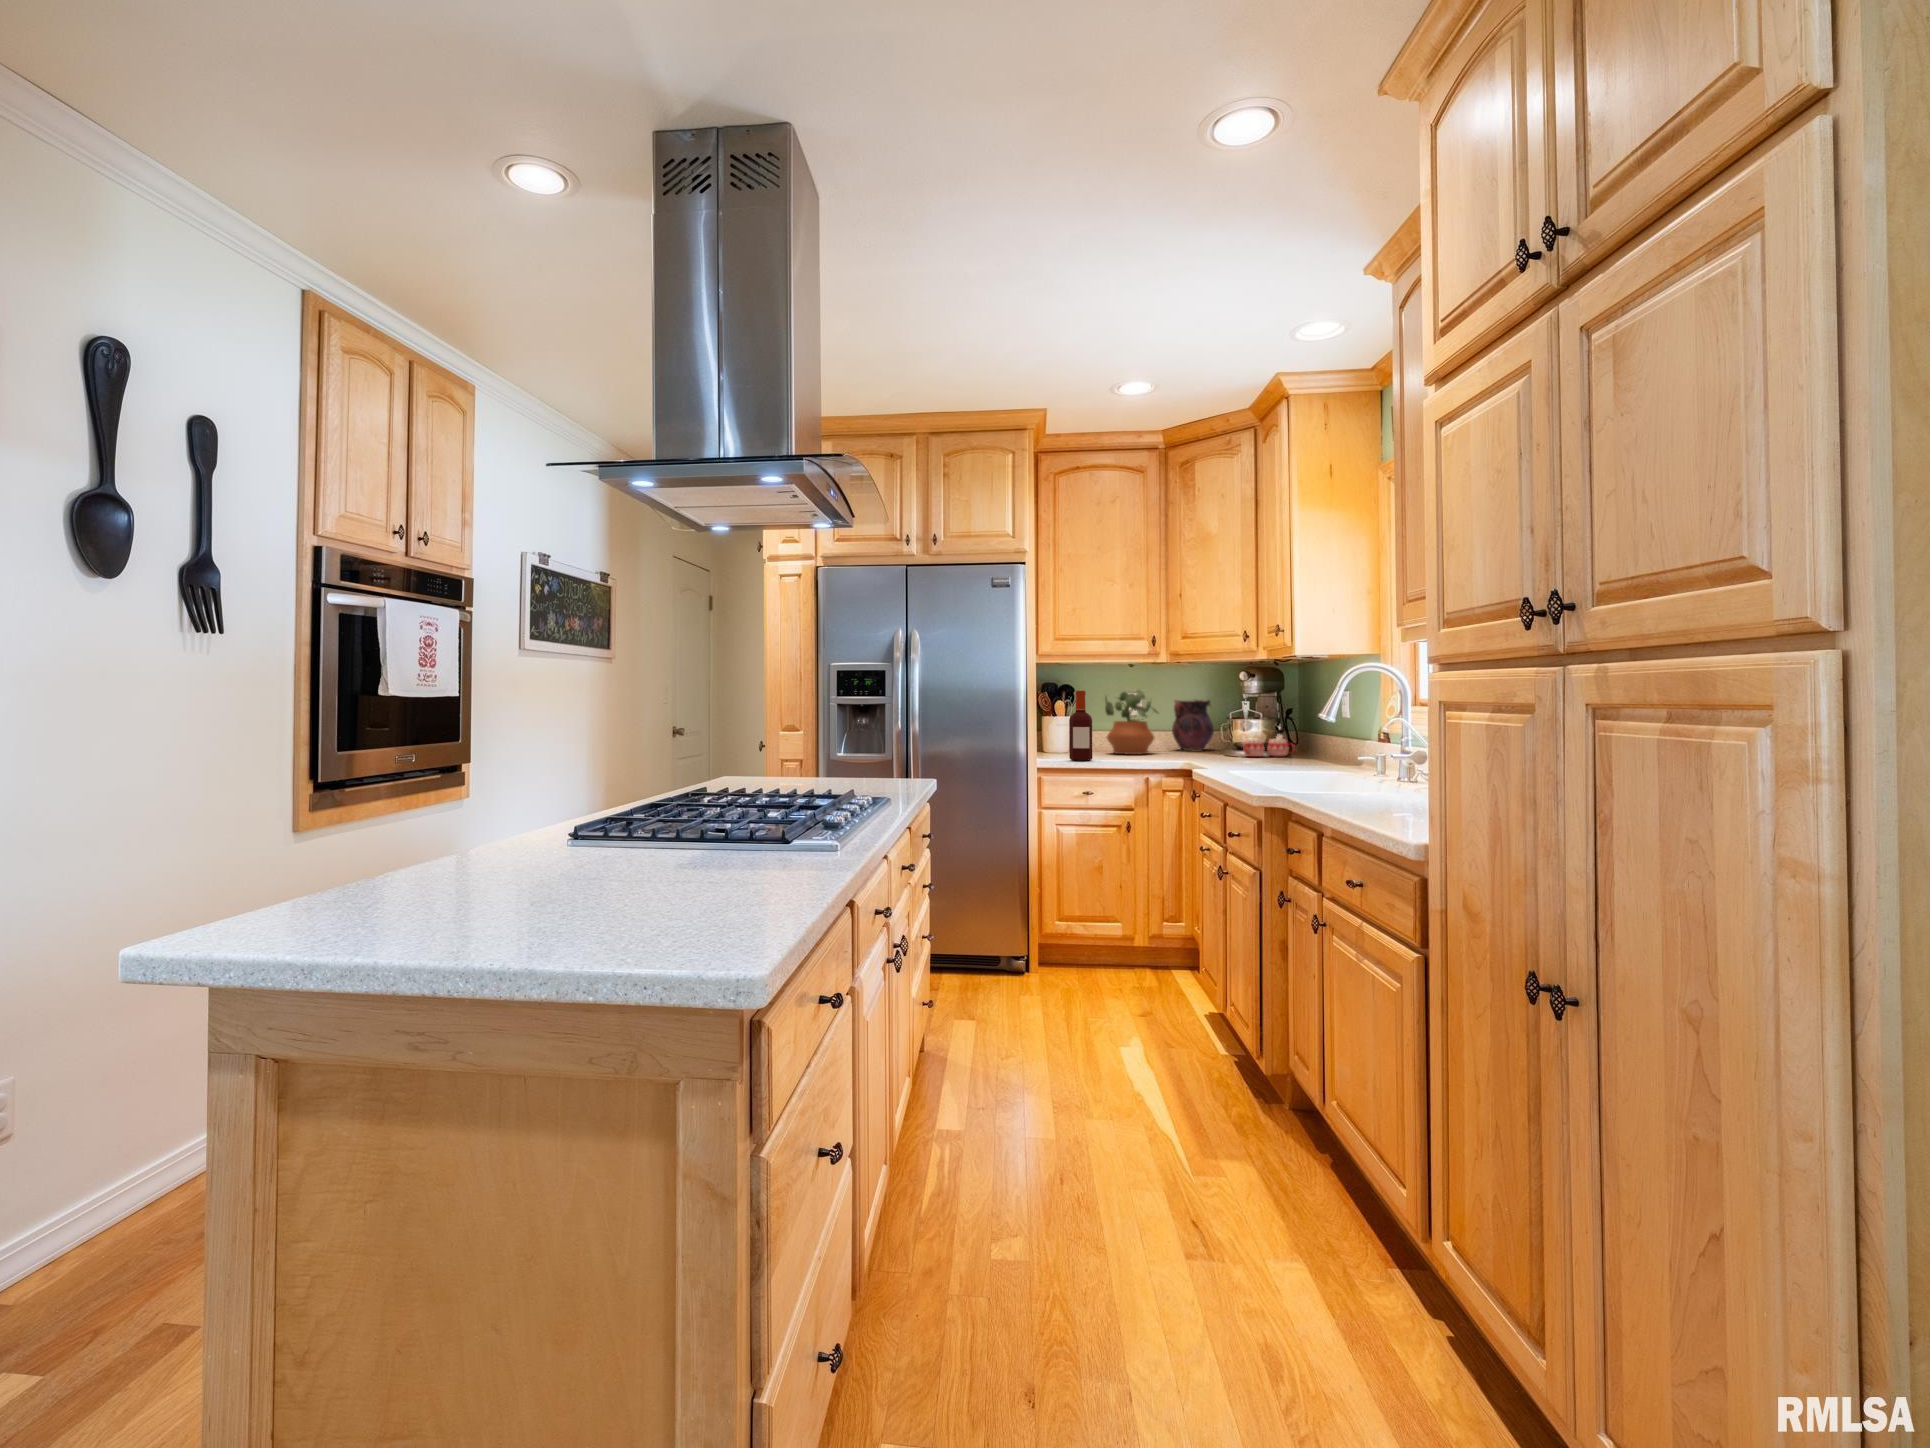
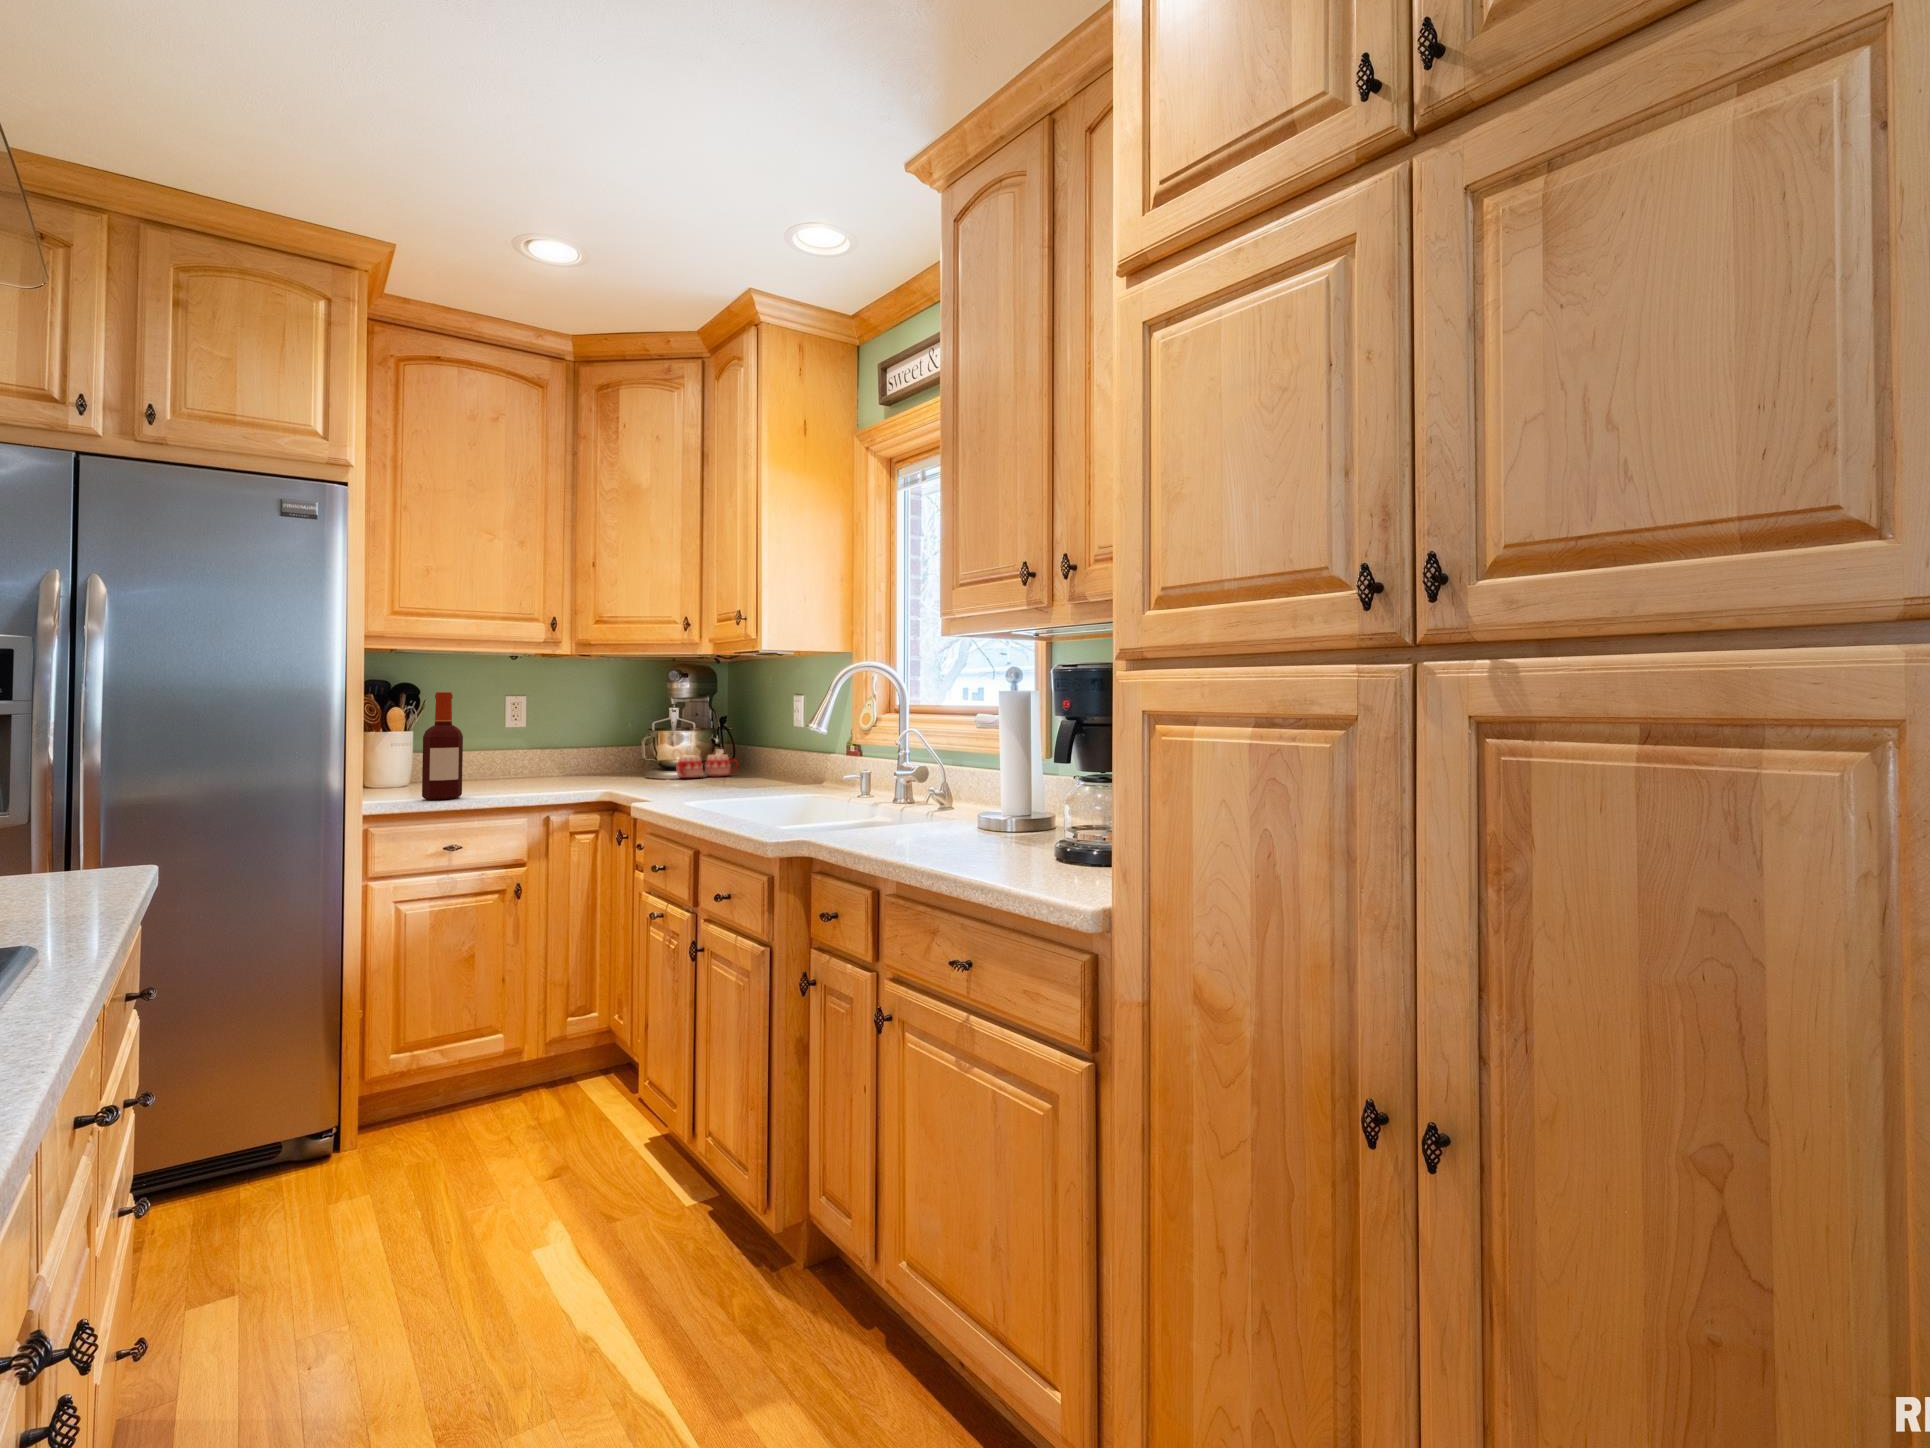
potted plant: present [1105,690,1158,755] -> none [474,692,559,784]
vase: present [1172,700,1214,750] -> none [571,705,629,773]

